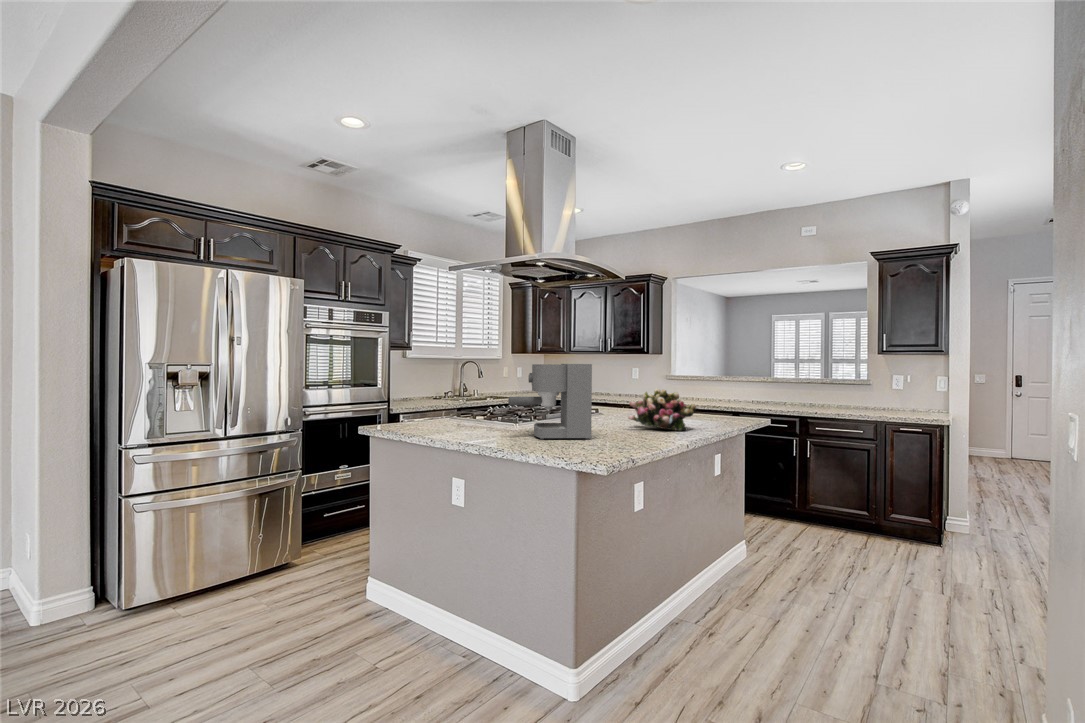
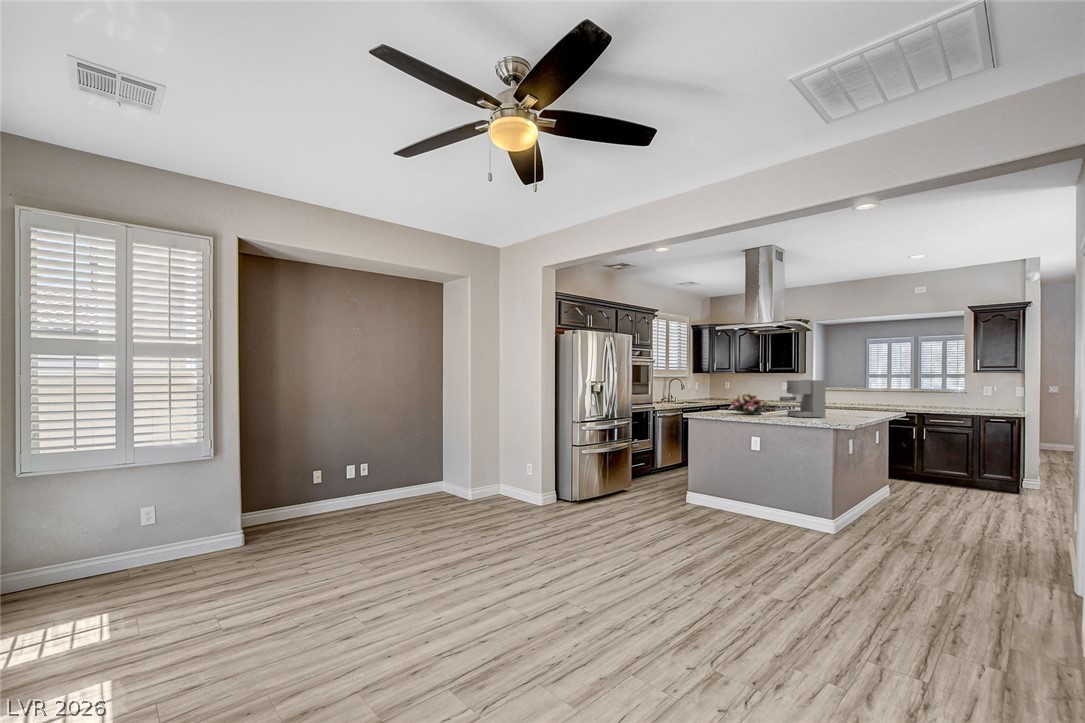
flower arrangement: present [629,389,696,431] -> present [730,393,767,415]

